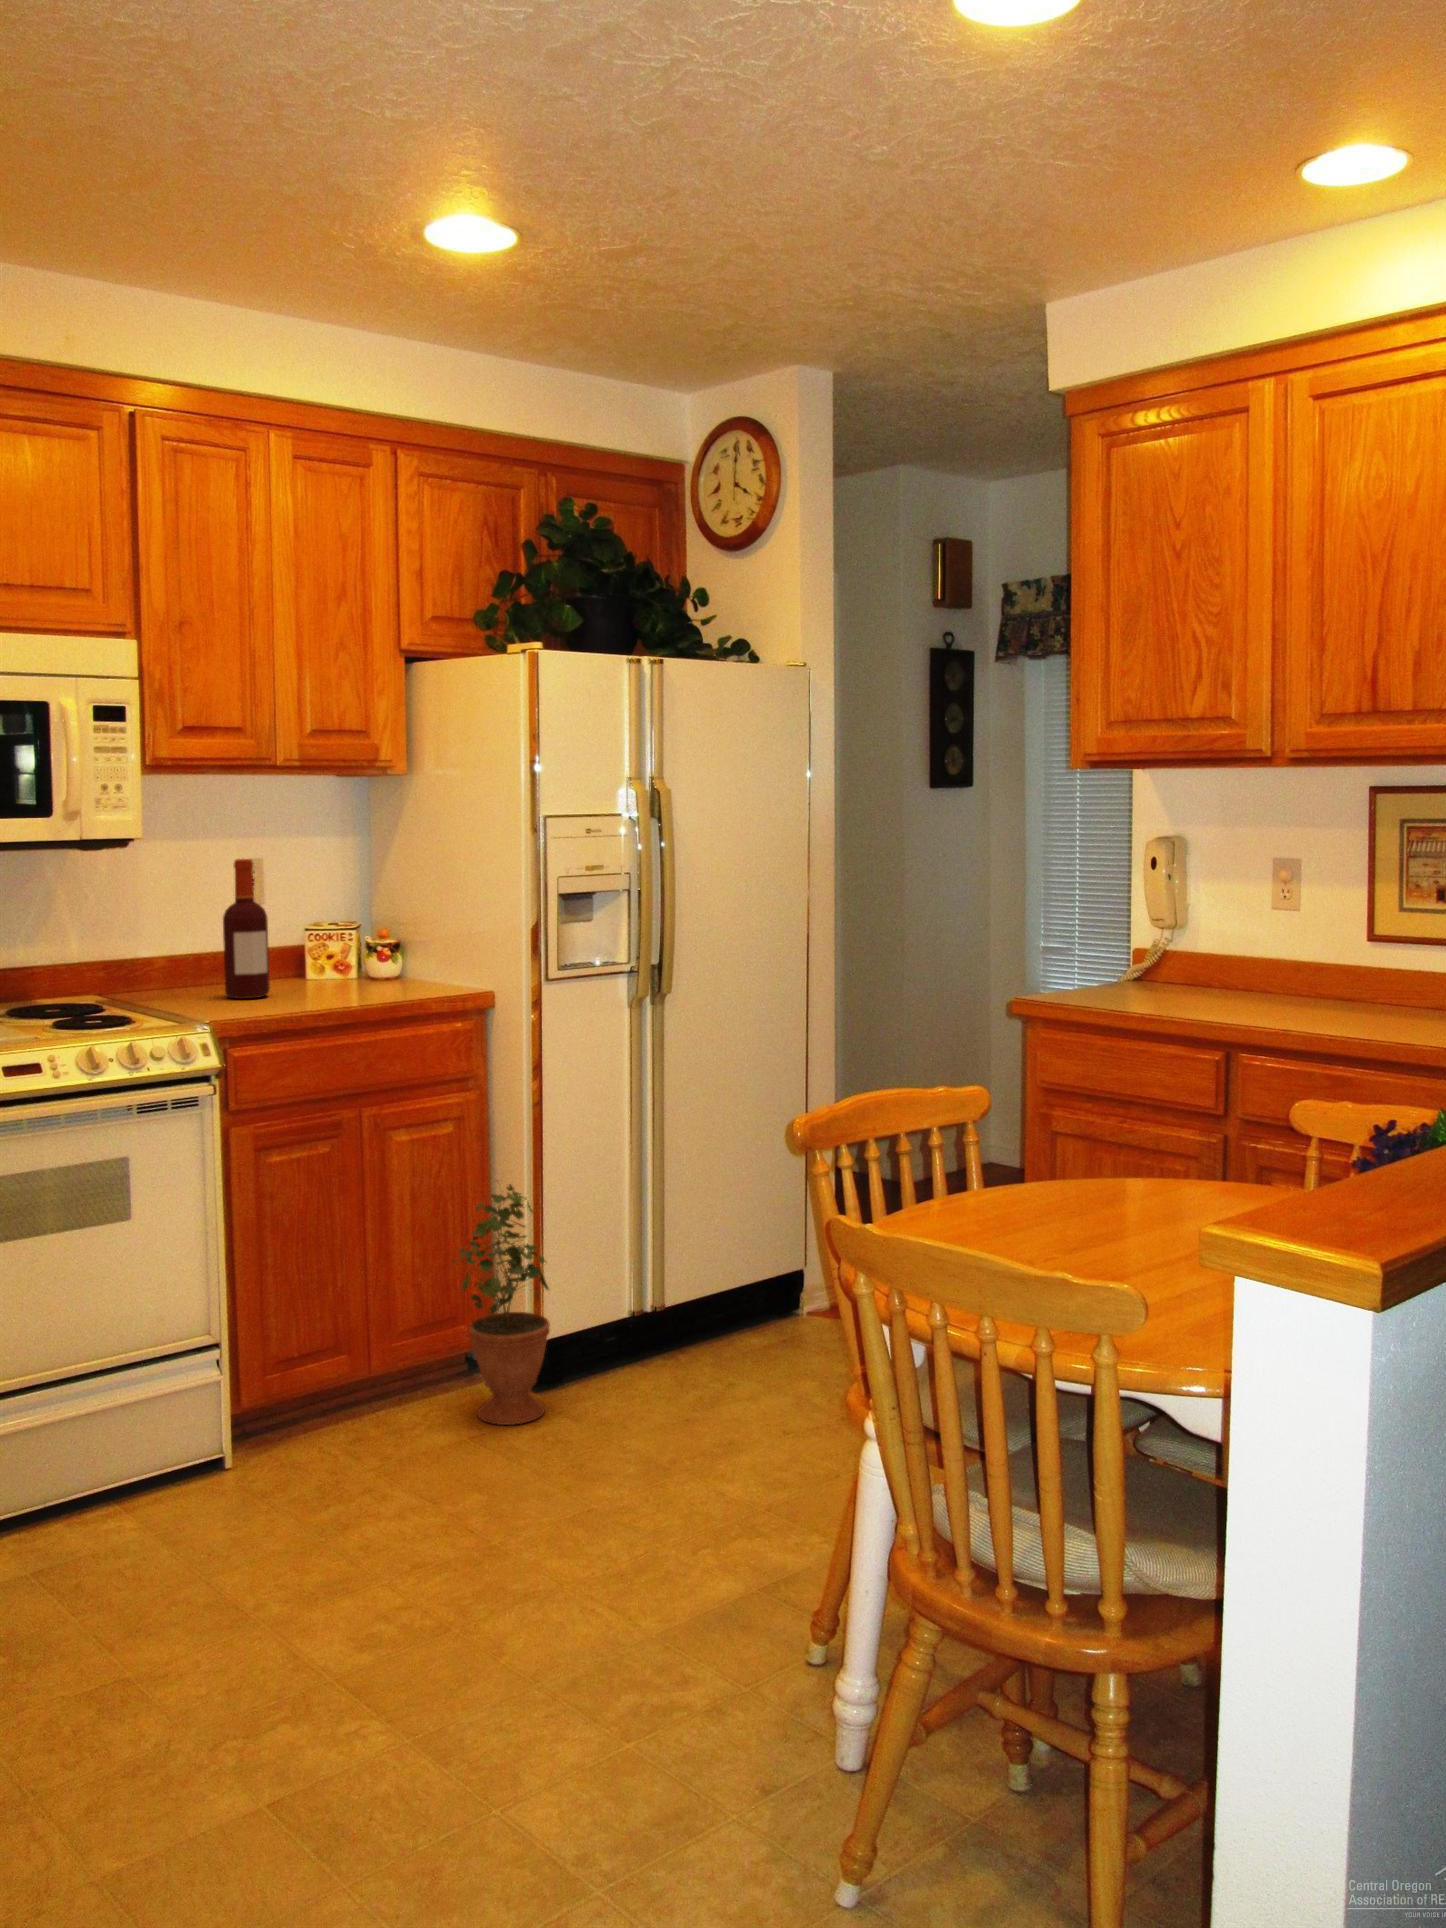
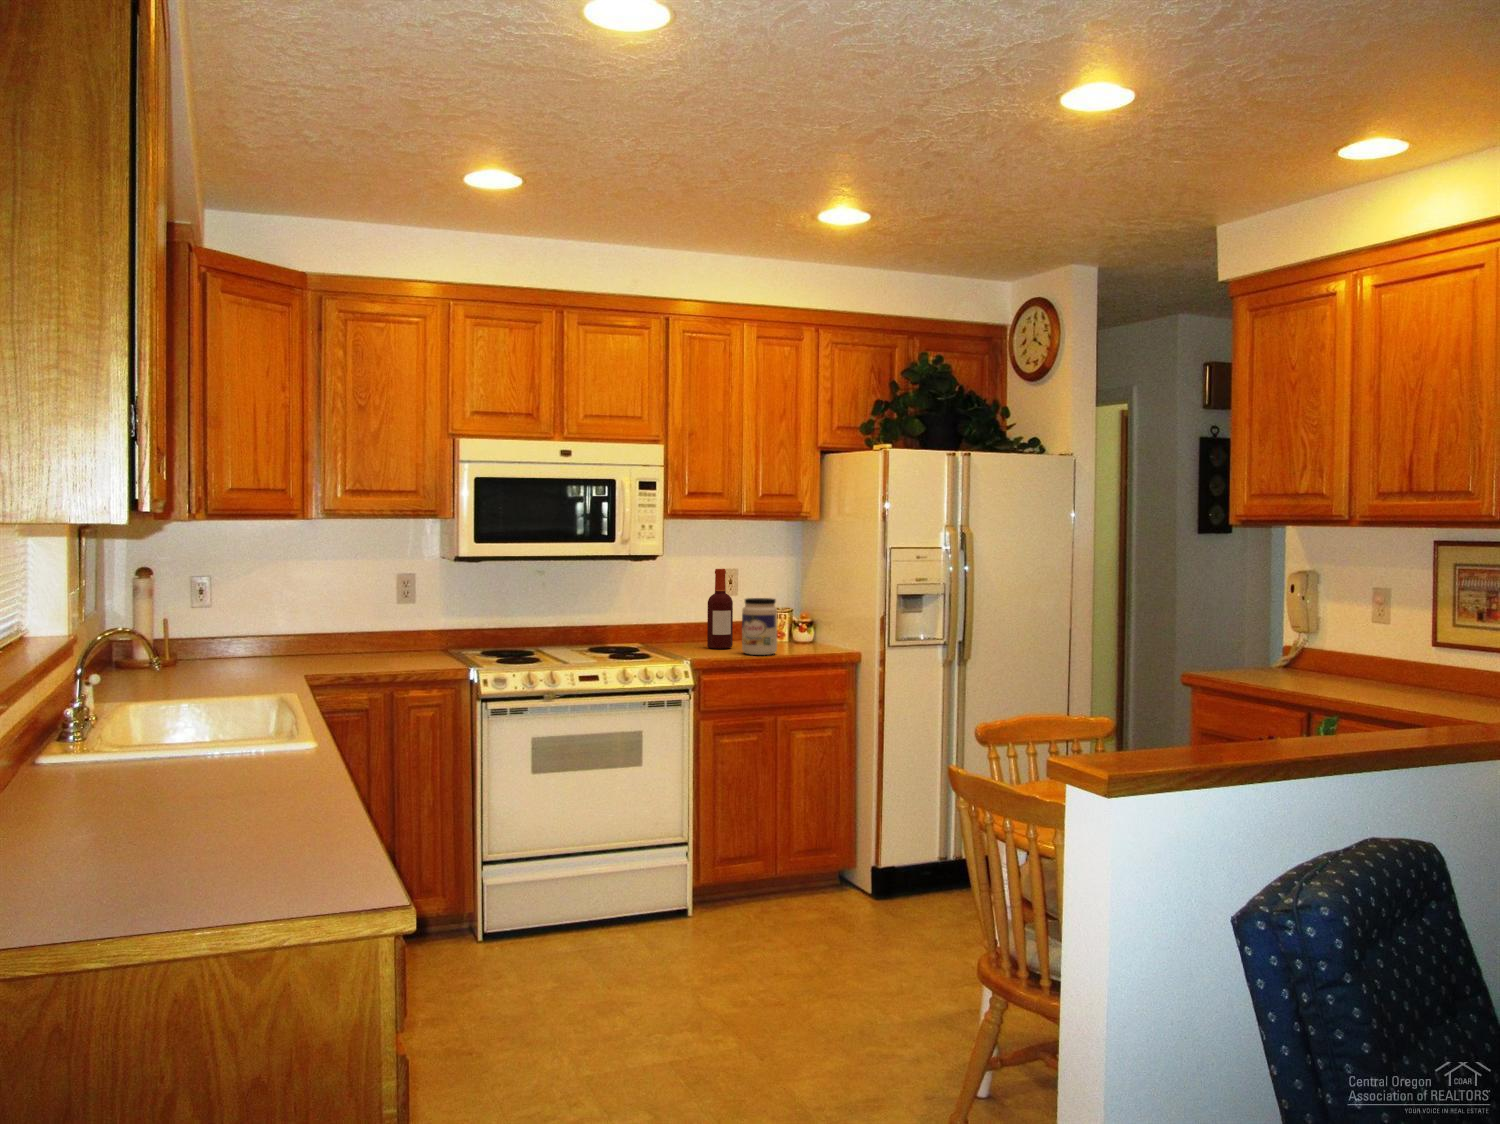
jar: none [293,908,357,1006] -> present [742,598,777,655]
potted plant: present [450,1181,550,1425] -> none [823,766,884,915]

